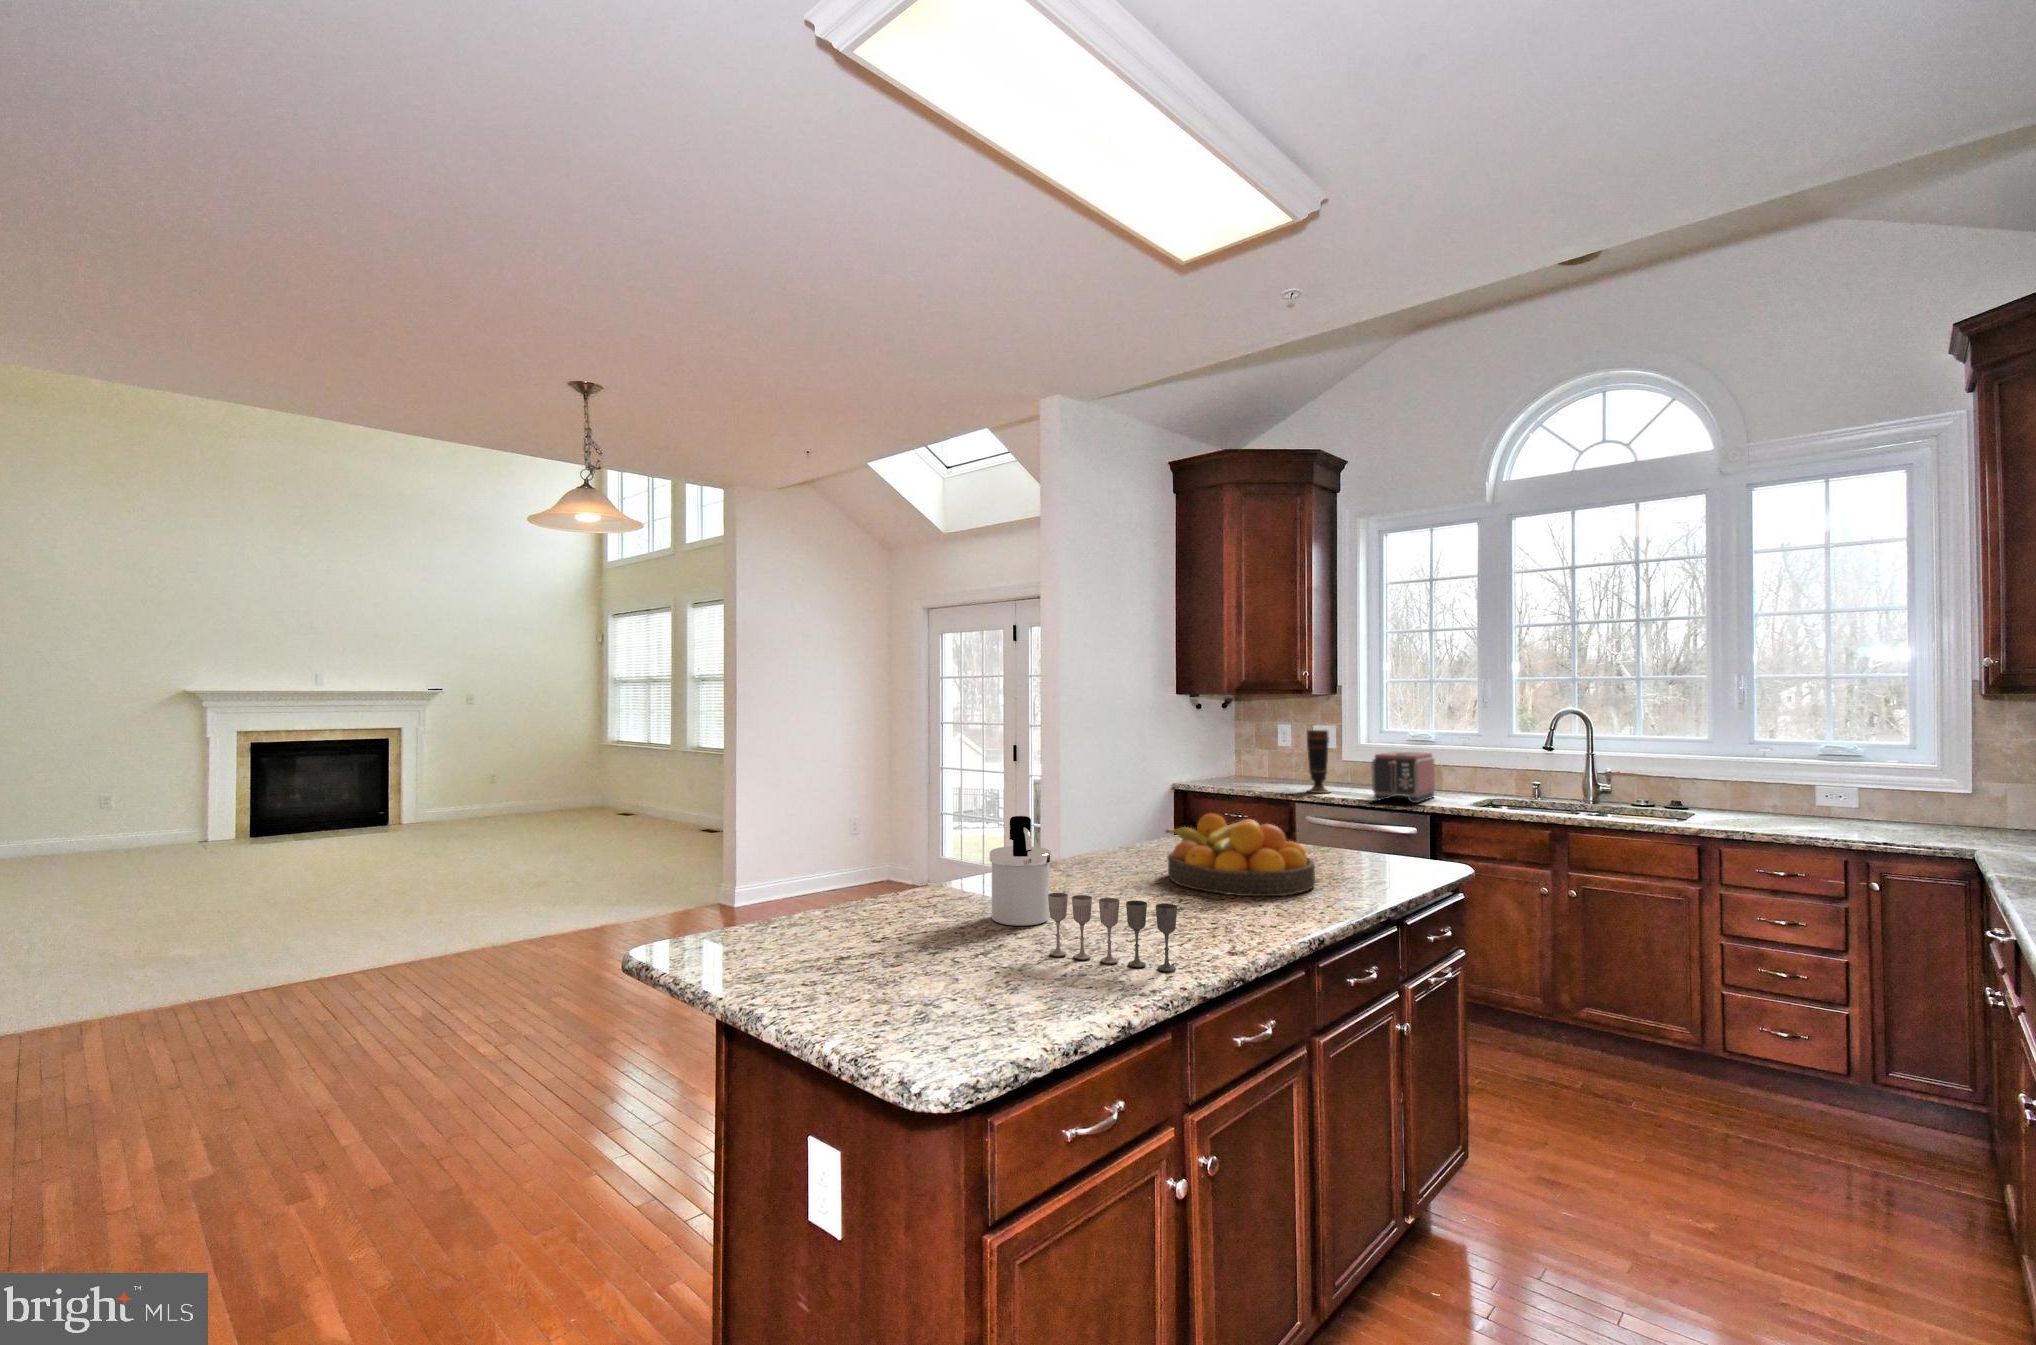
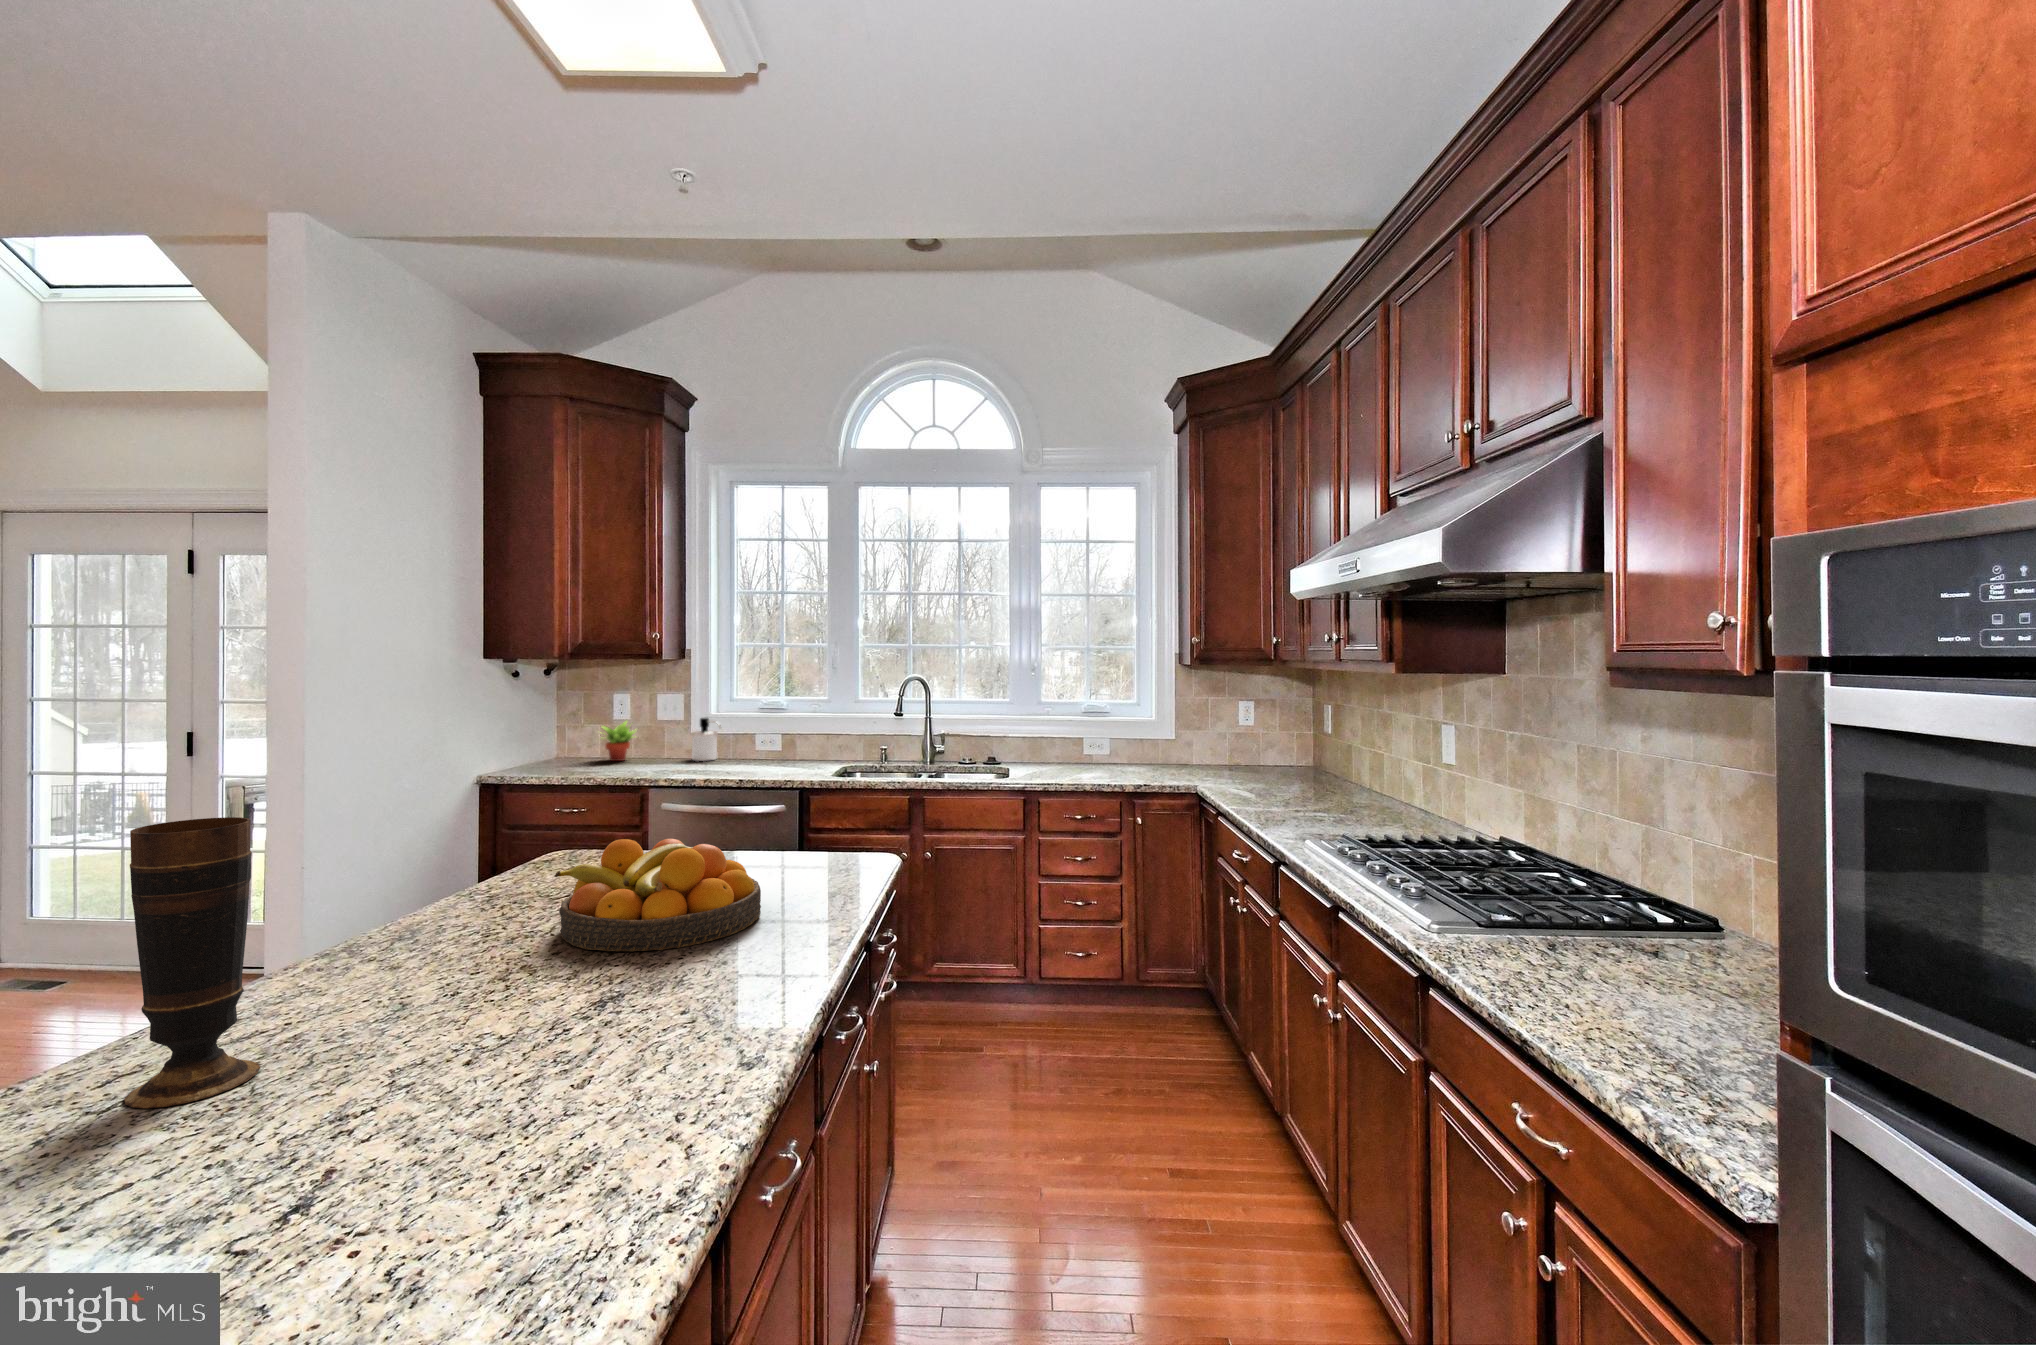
vase: present [1307,730,1329,793] -> present [124,817,260,1108]
succulent plant: none [1260,745,1295,780] -> present [602,721,635,761]
toaster: present [1371,752,1435,803] -> none [739,723,797,778]
soap dispenser: present [990,816,1051,926] -> present [691,718,721,761]
wine glass: present [1048,893,1177,971] -> none [442,1020,687,1167]

